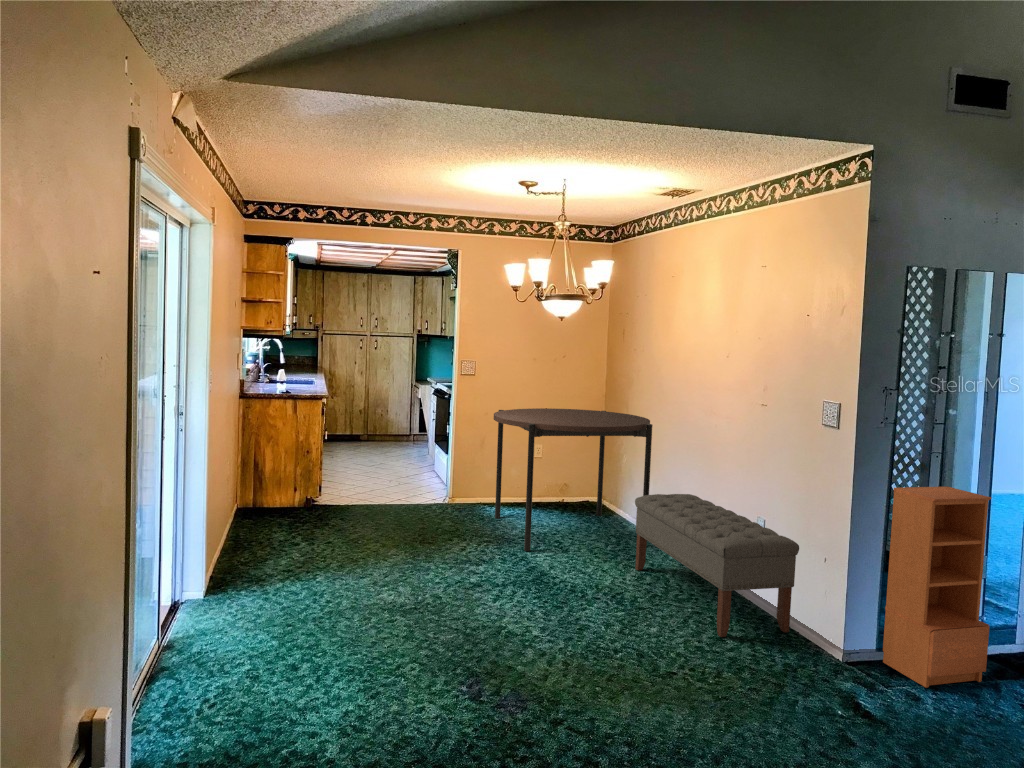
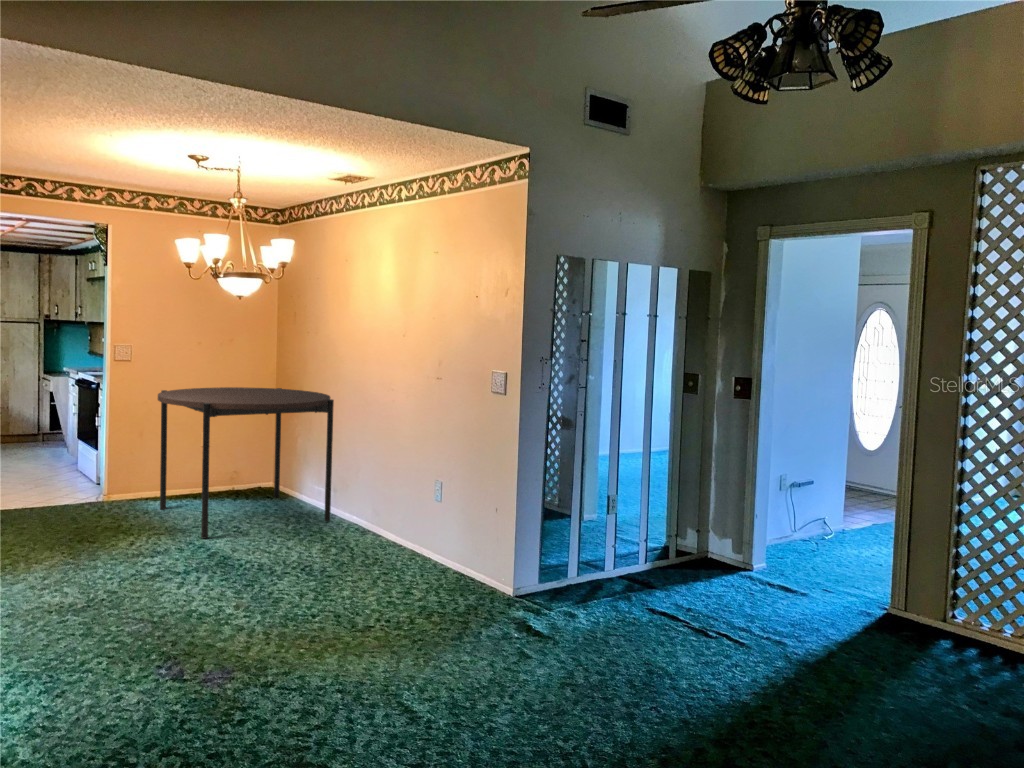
bookcase: present [883,486,991,688] -> none [543,440,620,606]
bench: present [635,494,799,637] -> none [320,466,475,591]

